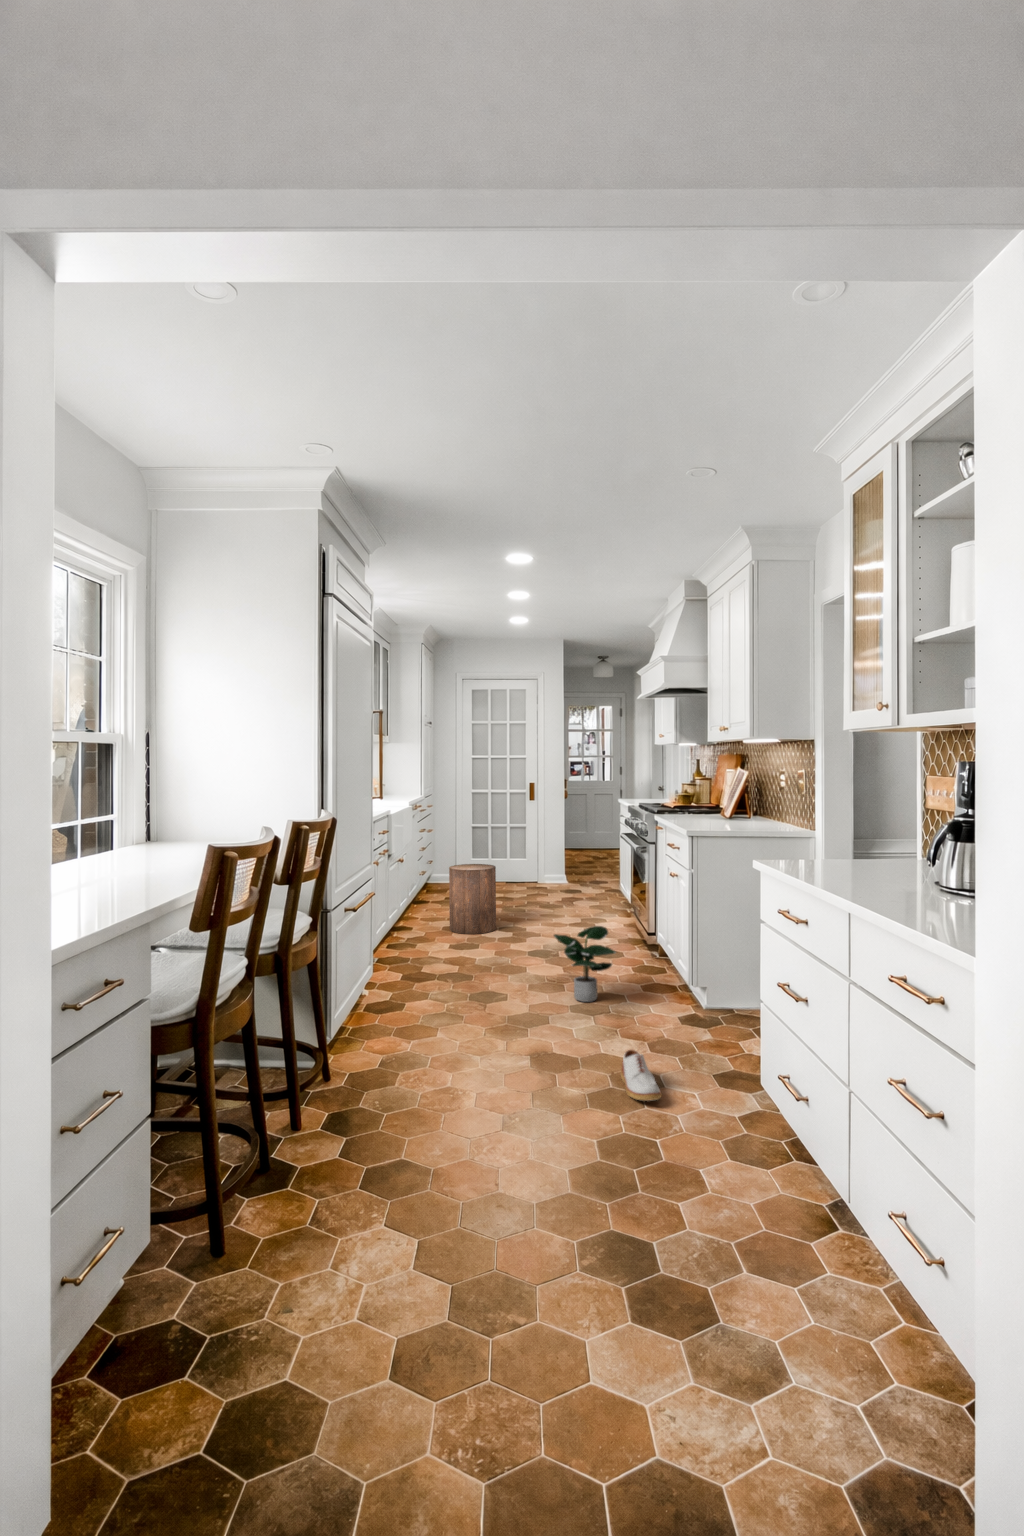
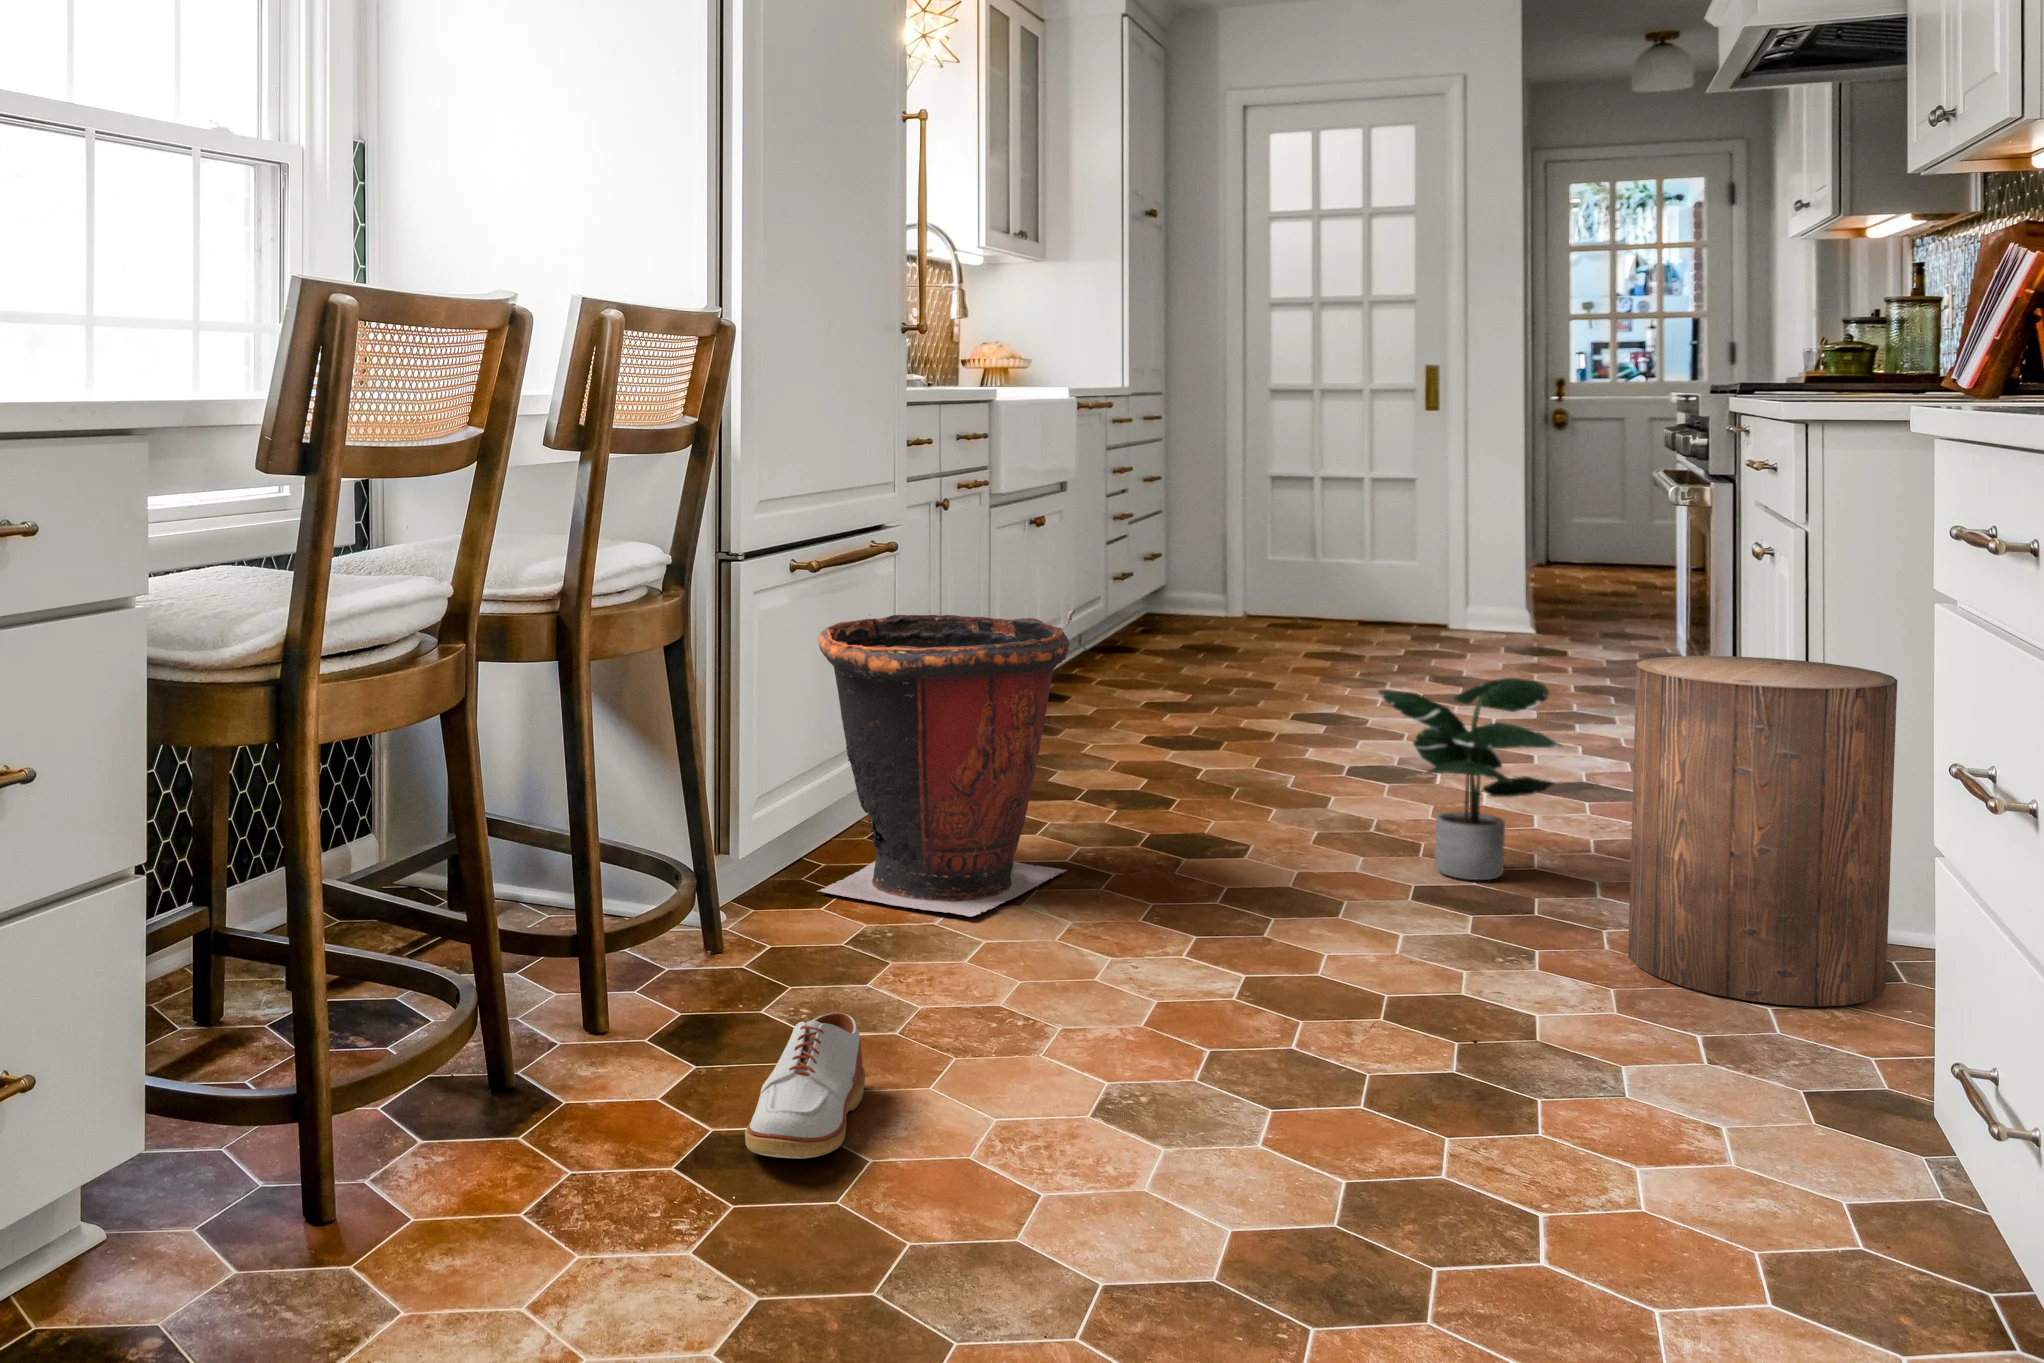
stool: present [449,864,496,934] -> present [1628,656,1897,1006]
trash can: none [352,912,453,1046] -> present [818,599,1075,917]
shoe: present [621,1050,662,1101] -> present [745,1012,865,1158]

